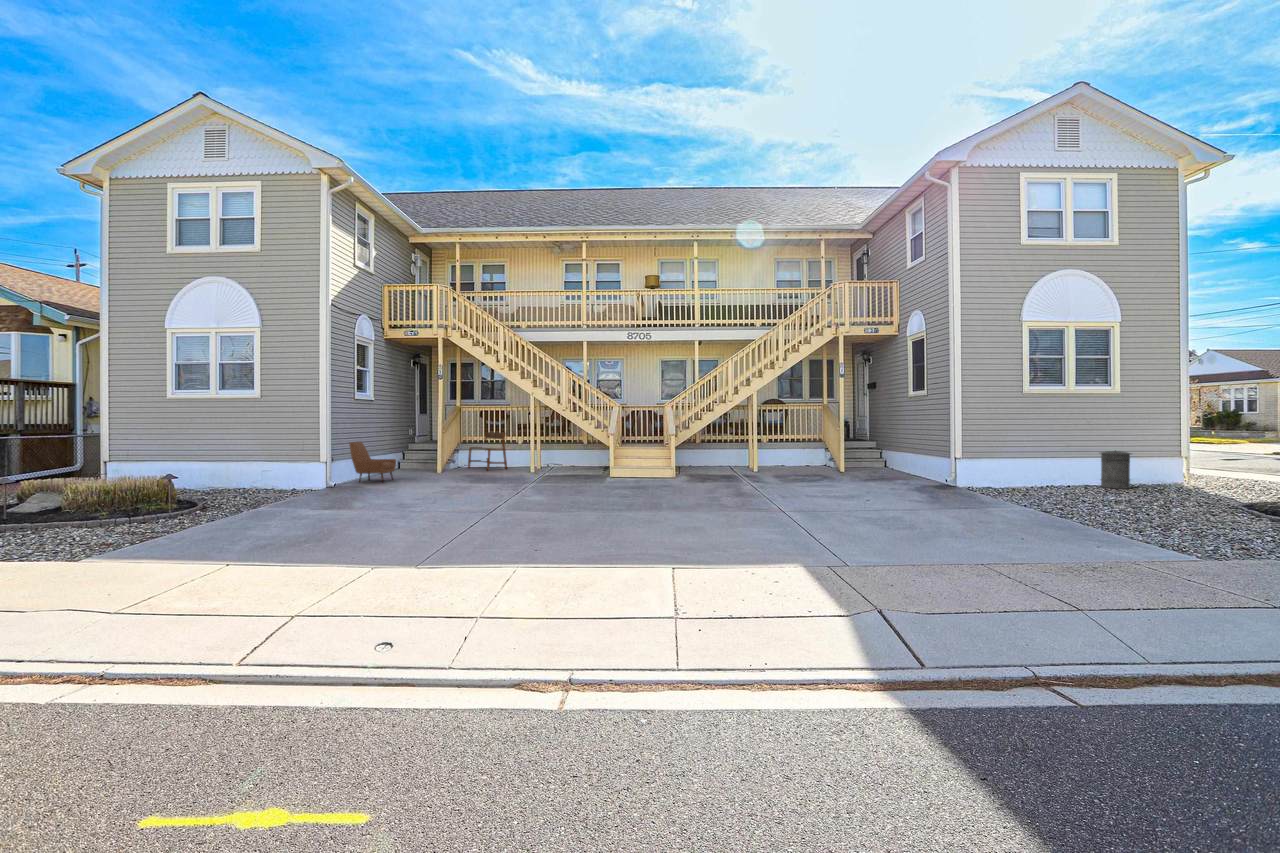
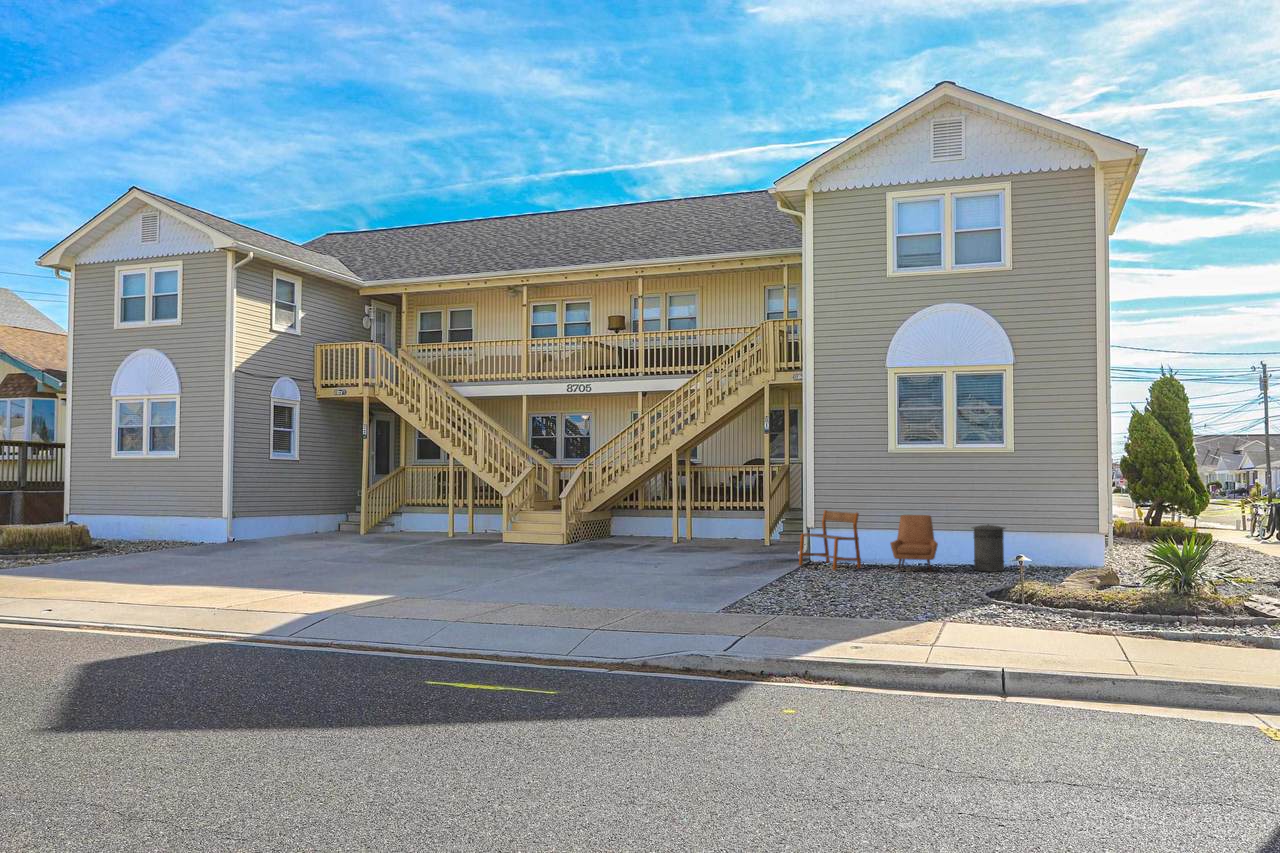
bench: present [468,432,507,470] -> present [799,510,861,570]
chair: present [349,442,396,482] -> present [890,515,938,572]

